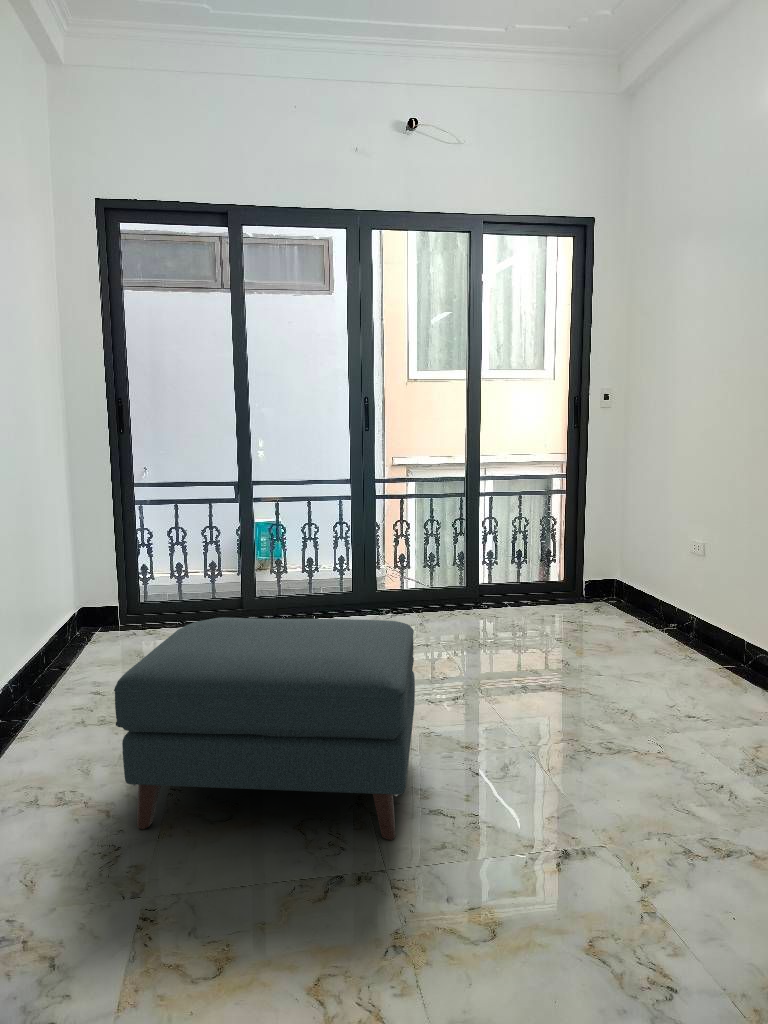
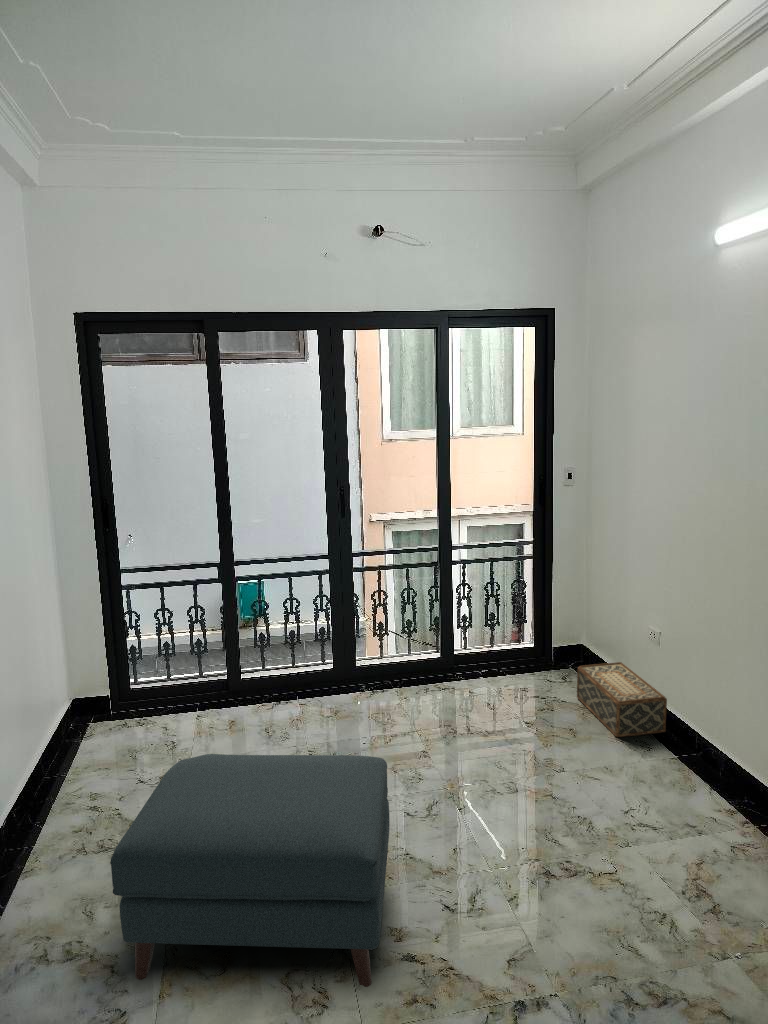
woven basket: none [611,589,710,655] -> present [577,662,667,737]

